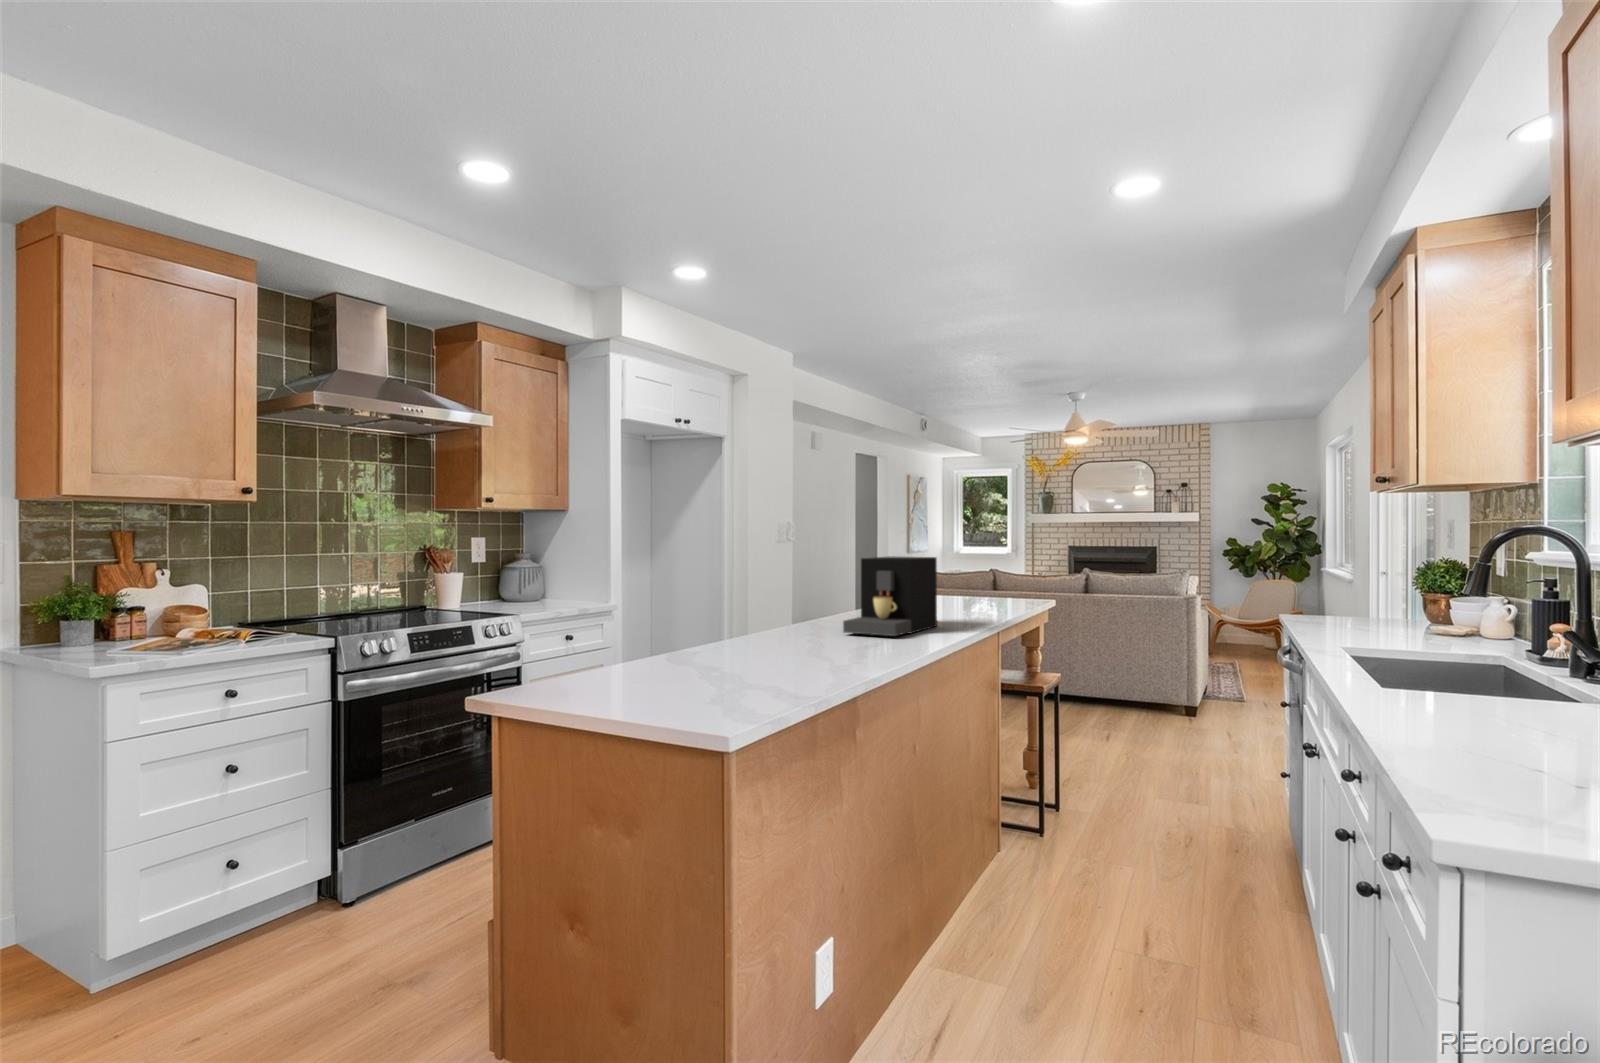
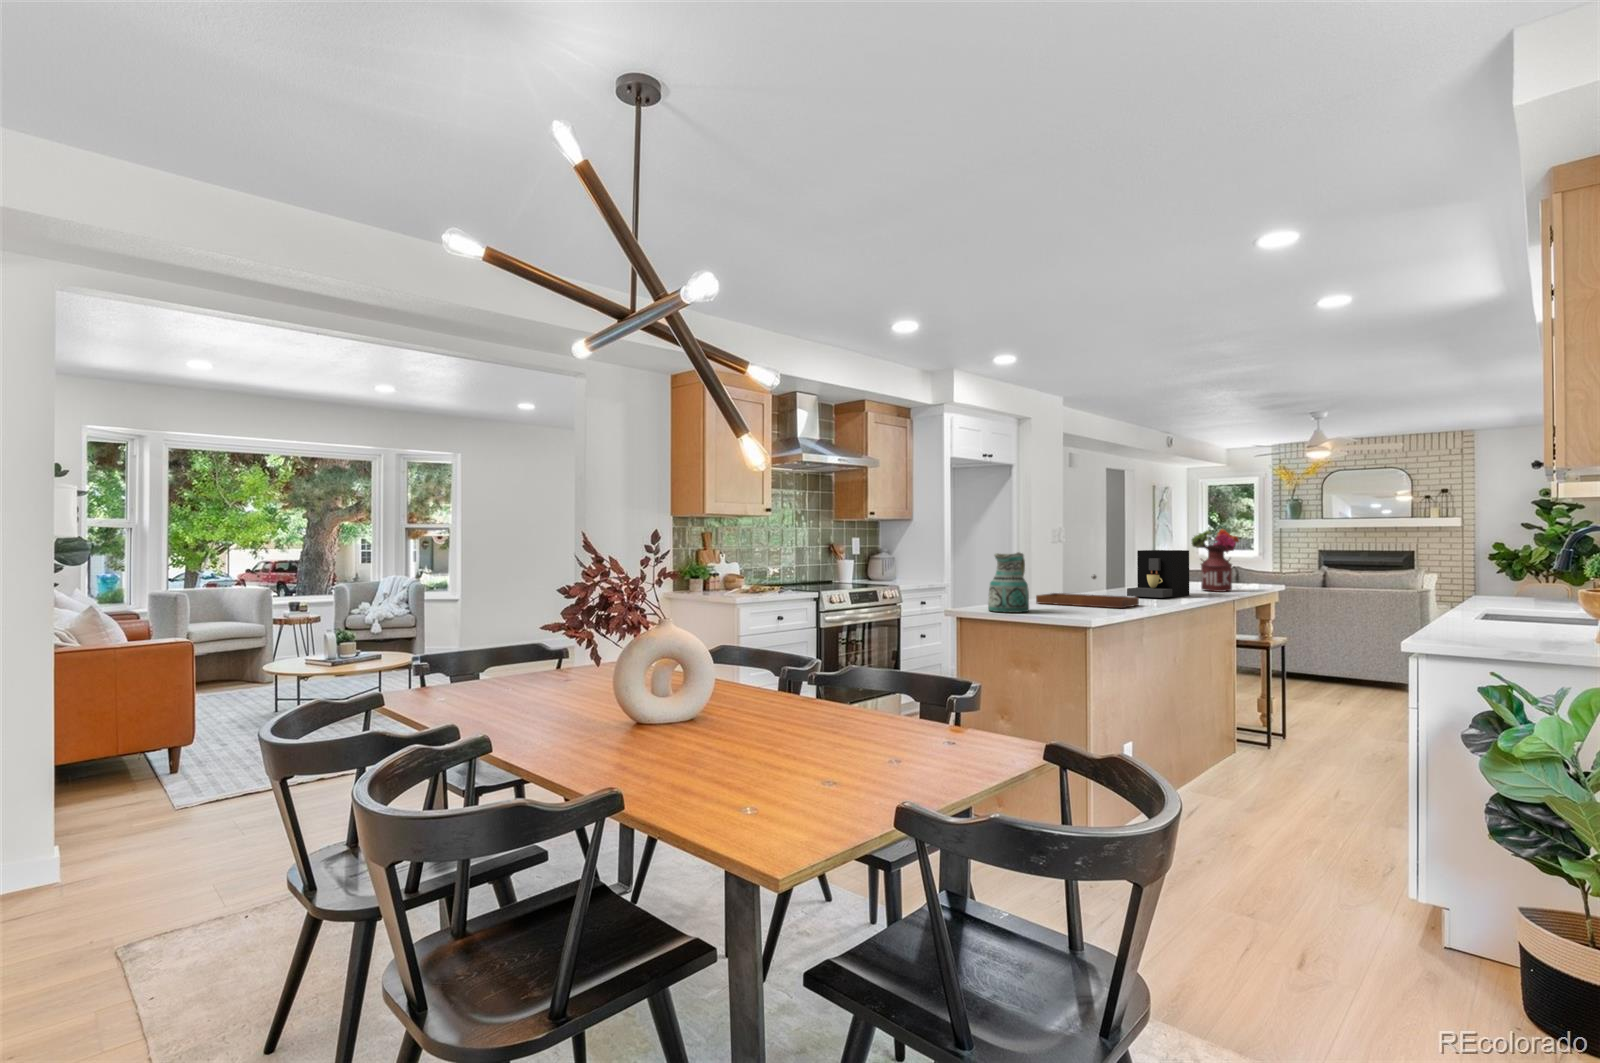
flower arrangement: none [940,524,1005,616] -> present [1192,529,1239,592]
ceramic pitcher: none [549,570,636,699] -> present [988,552,1029,613]
tray: none [677,605,852,671] -> present [1036,574,1139,608]

